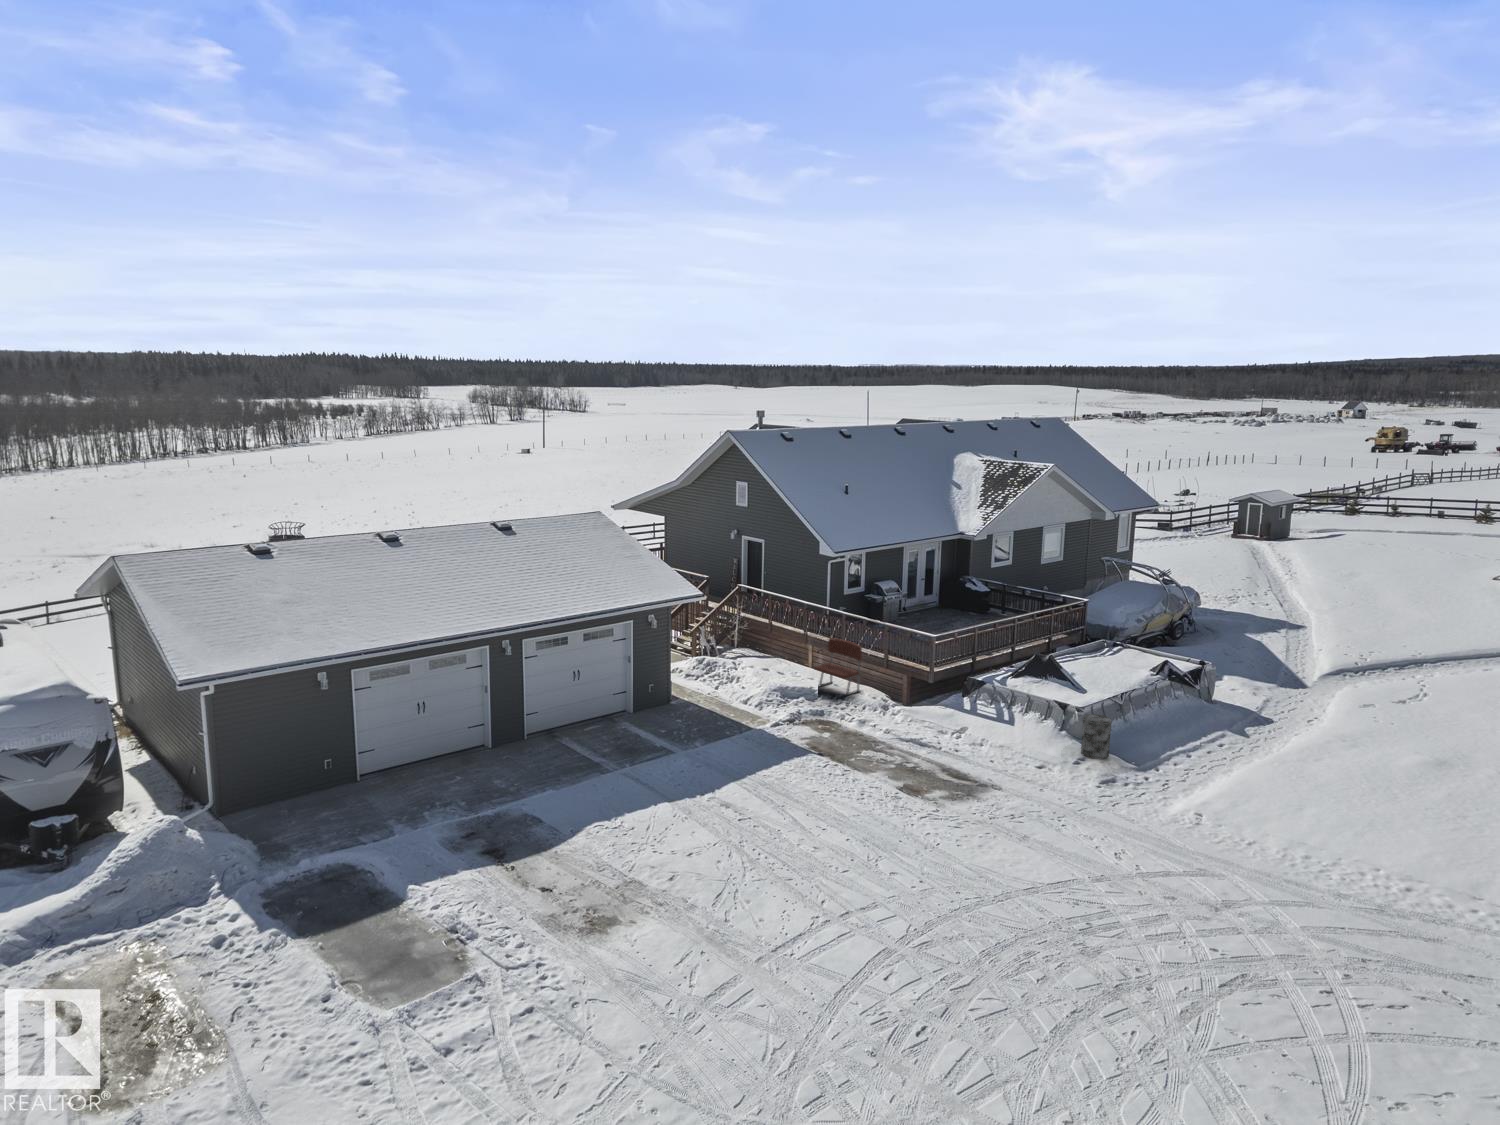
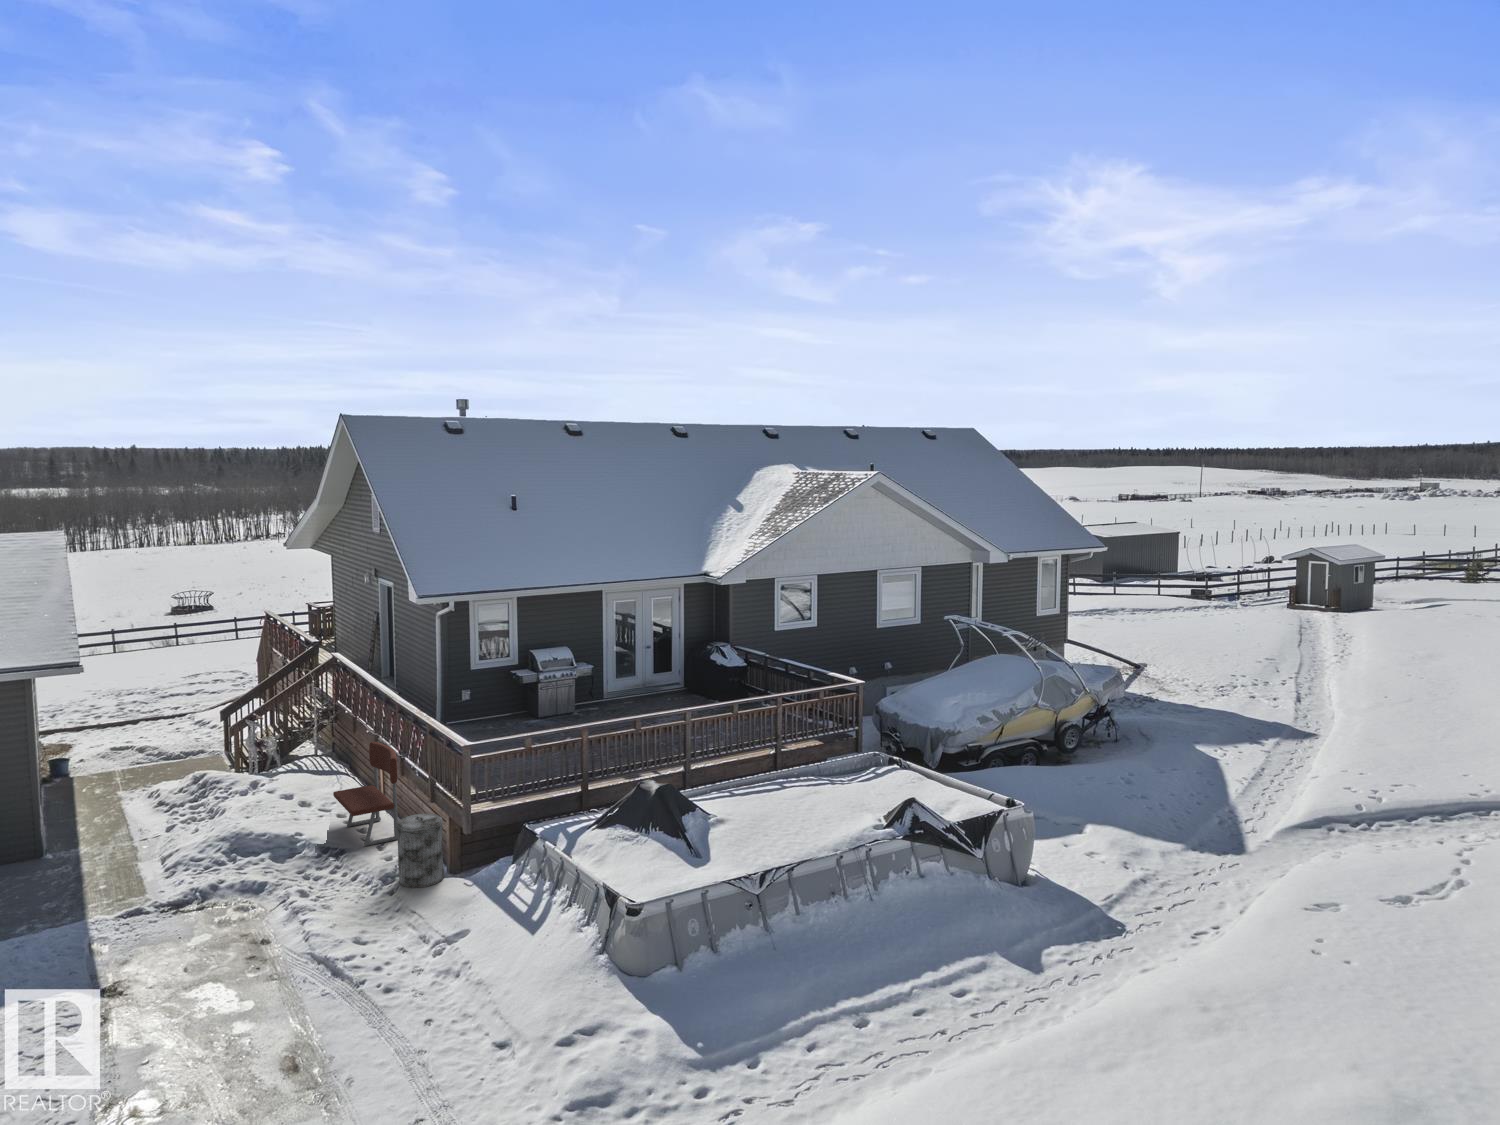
trash can: present [1081,714,1112,759] -> present [397,814,444,888]

